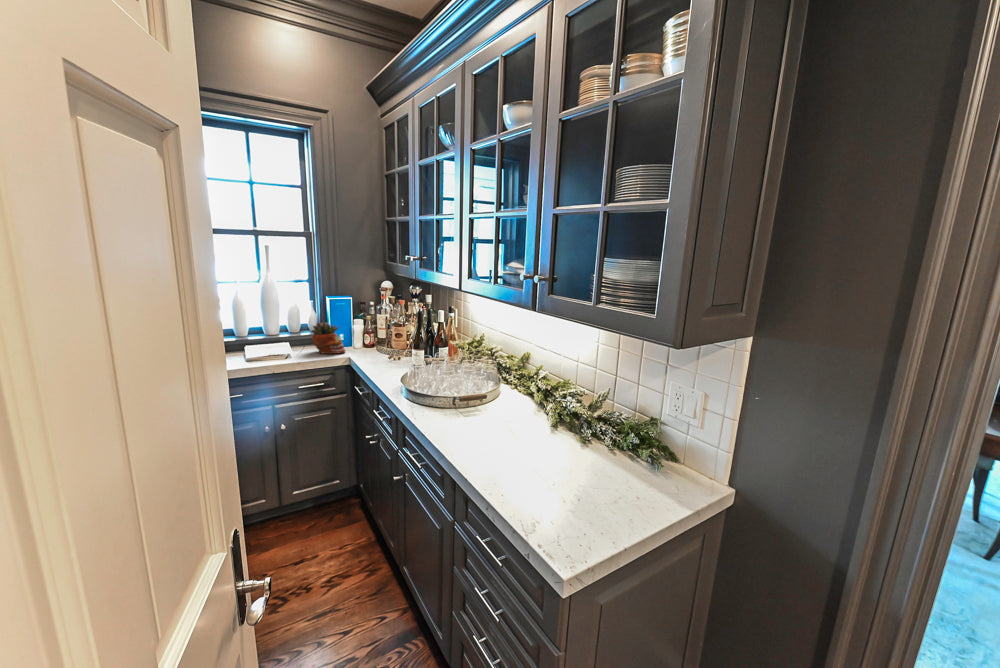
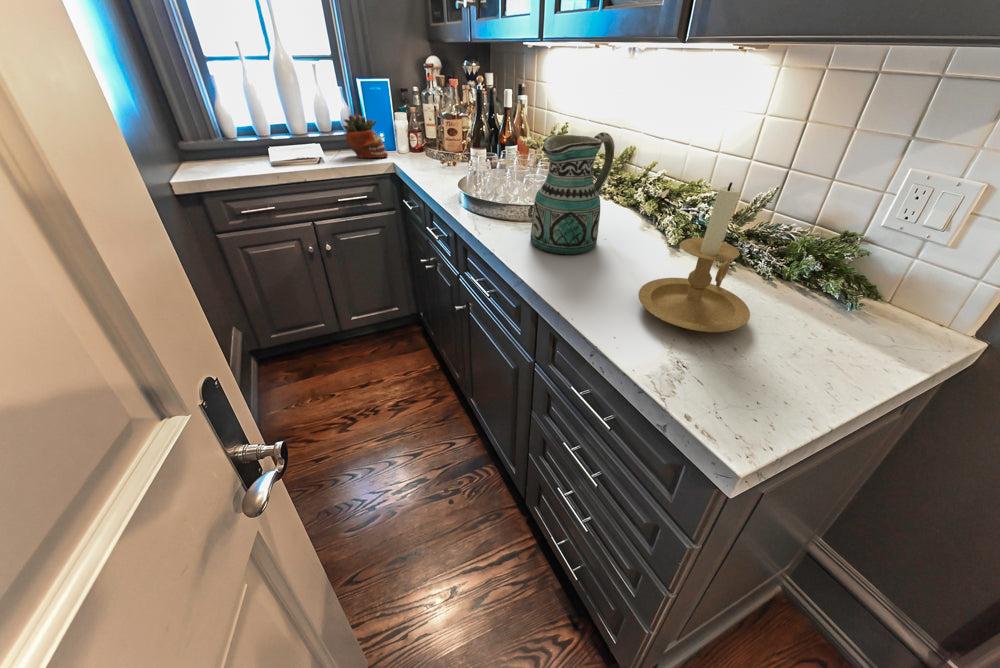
ceramic pitcher: none [452,352,508,434] -> present [530,132,615,254]
candle holder: none [521,393,591,487] -> present [639,182,750,332]

